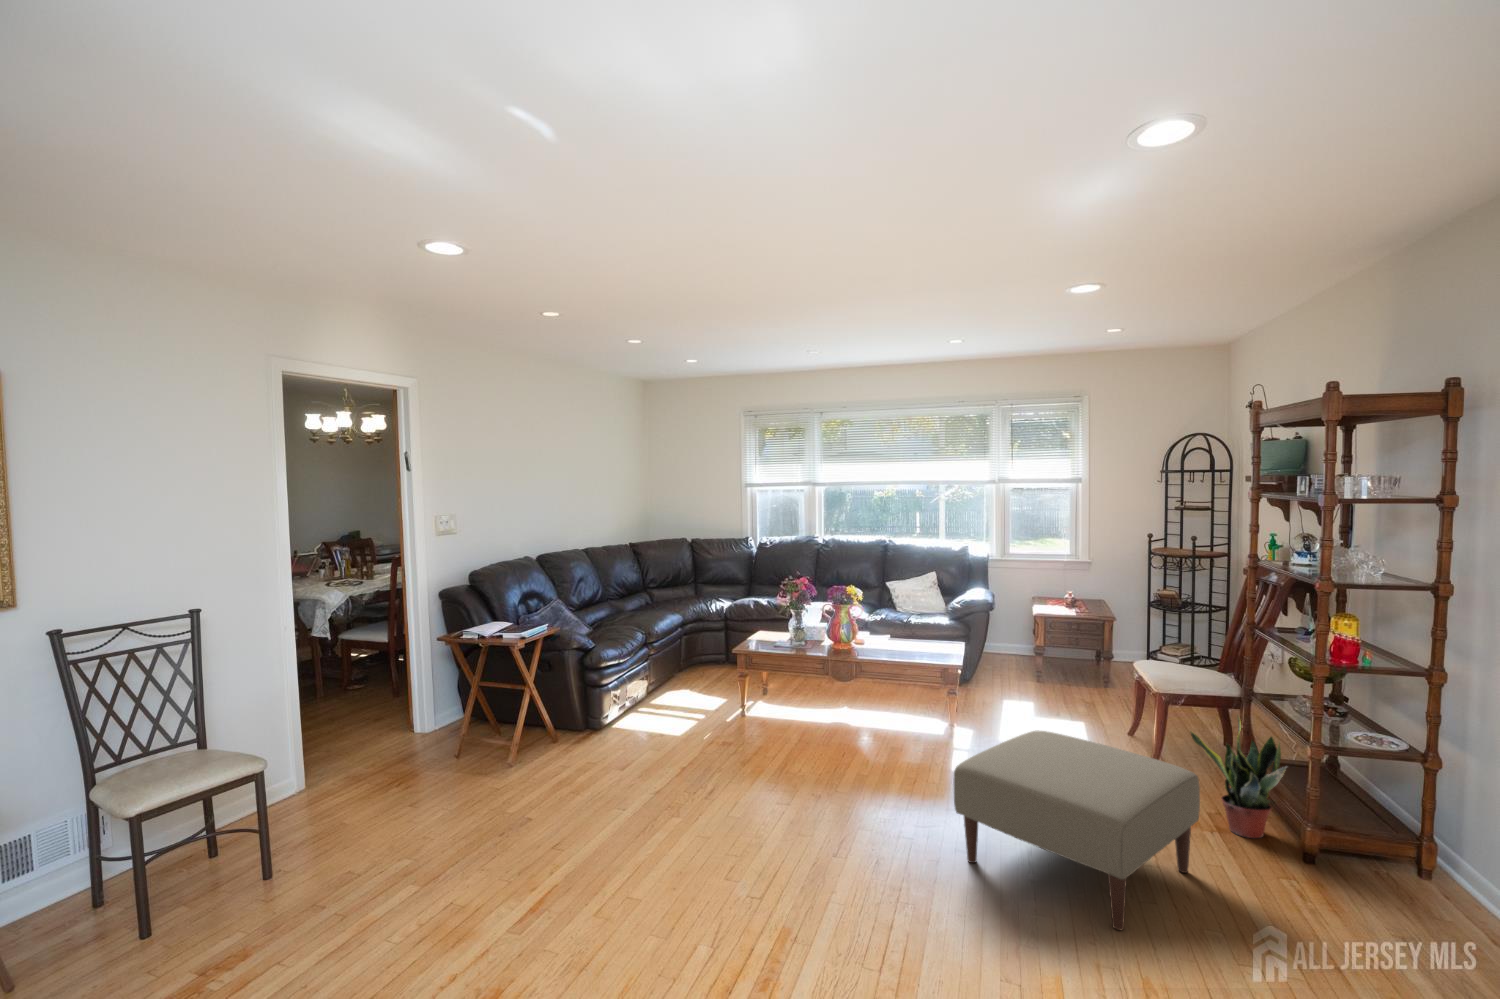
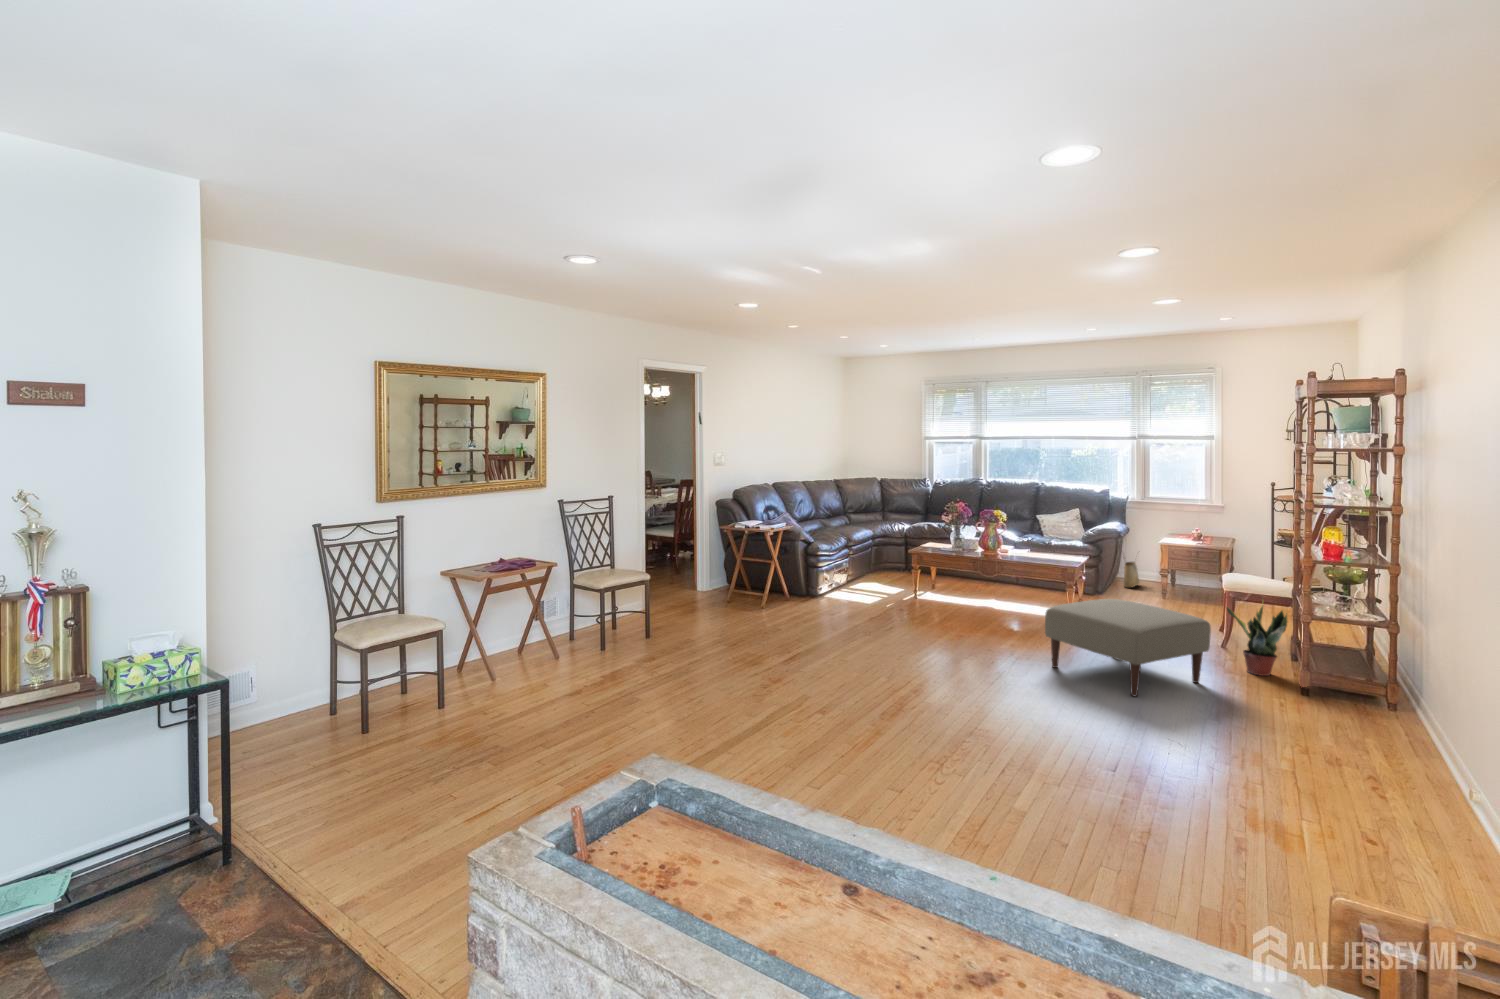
woven basket: none [992,622,1013,670] -> present [1124,562,1139,587]

